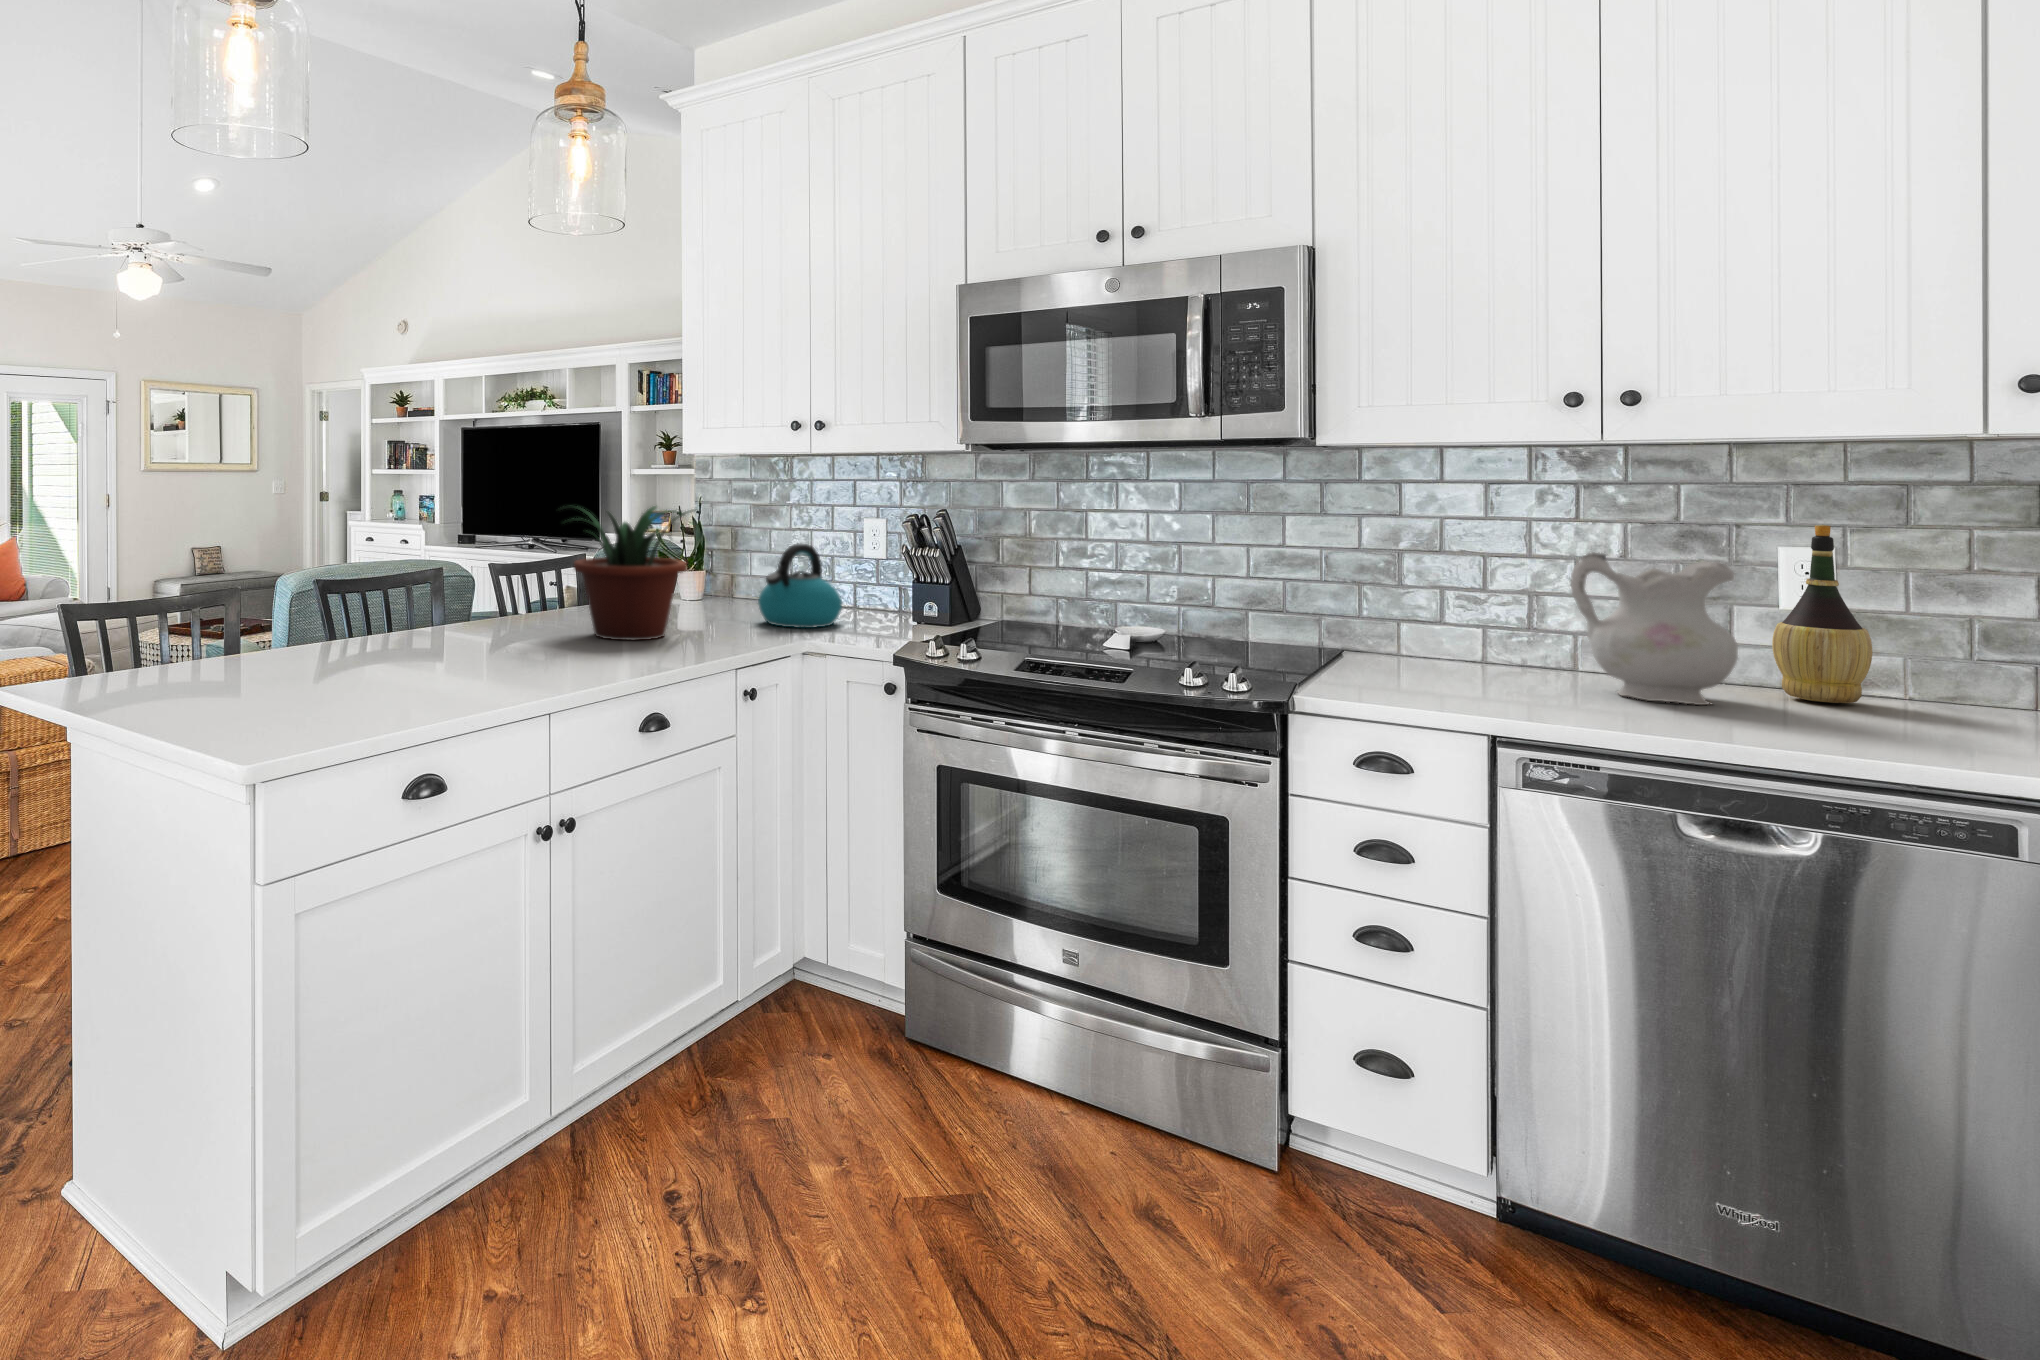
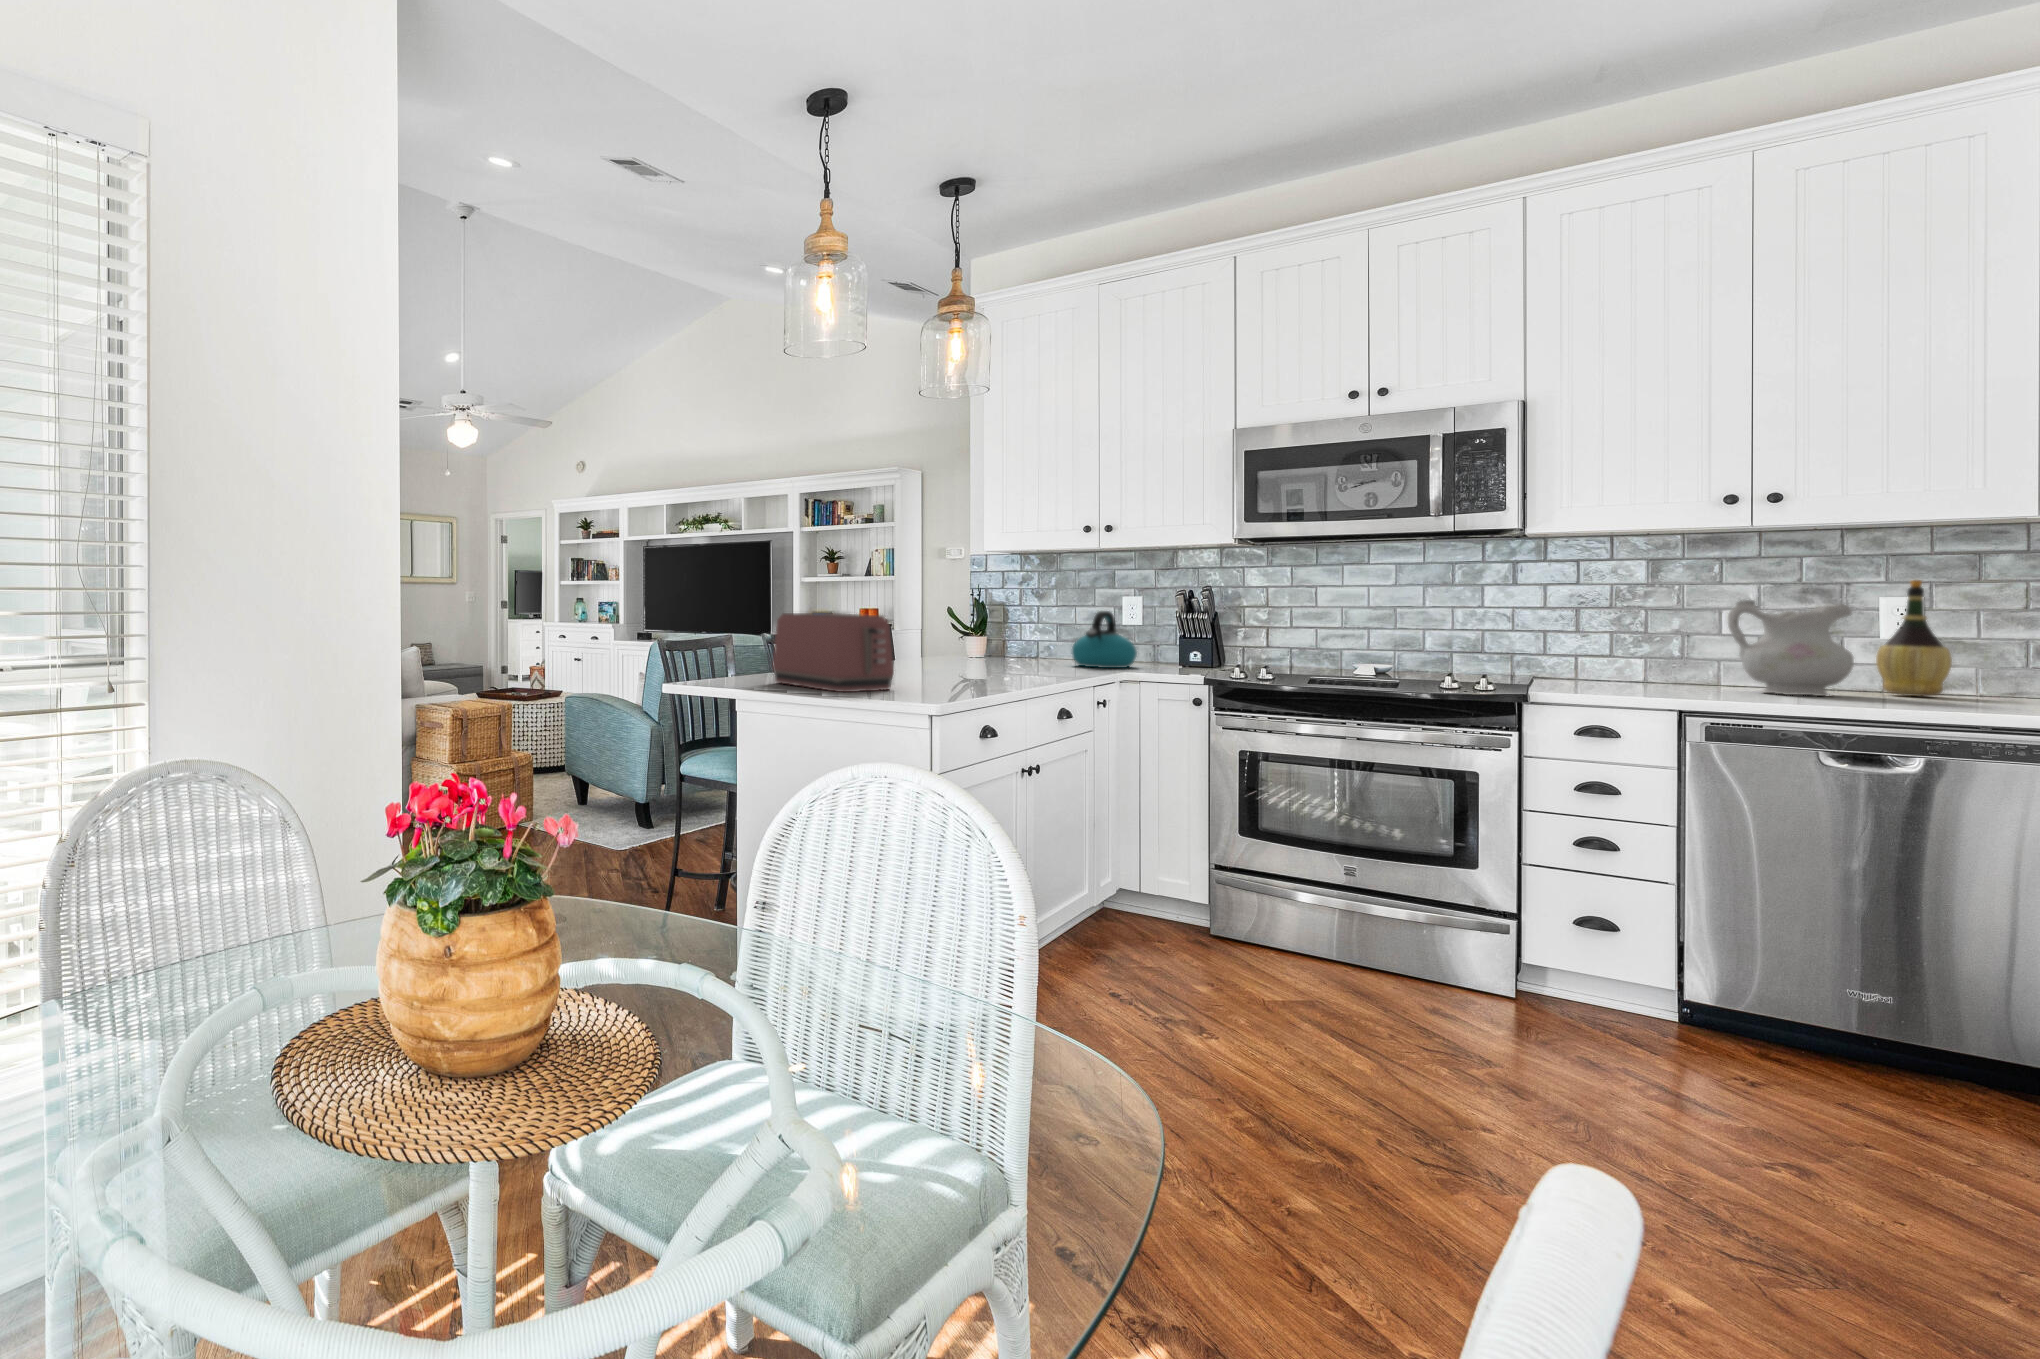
potted plant: present [560,506,696,640] -> none [941,583,1052,672]
toaster: none [162,569,305,716] -> present [772,613,894,692]

